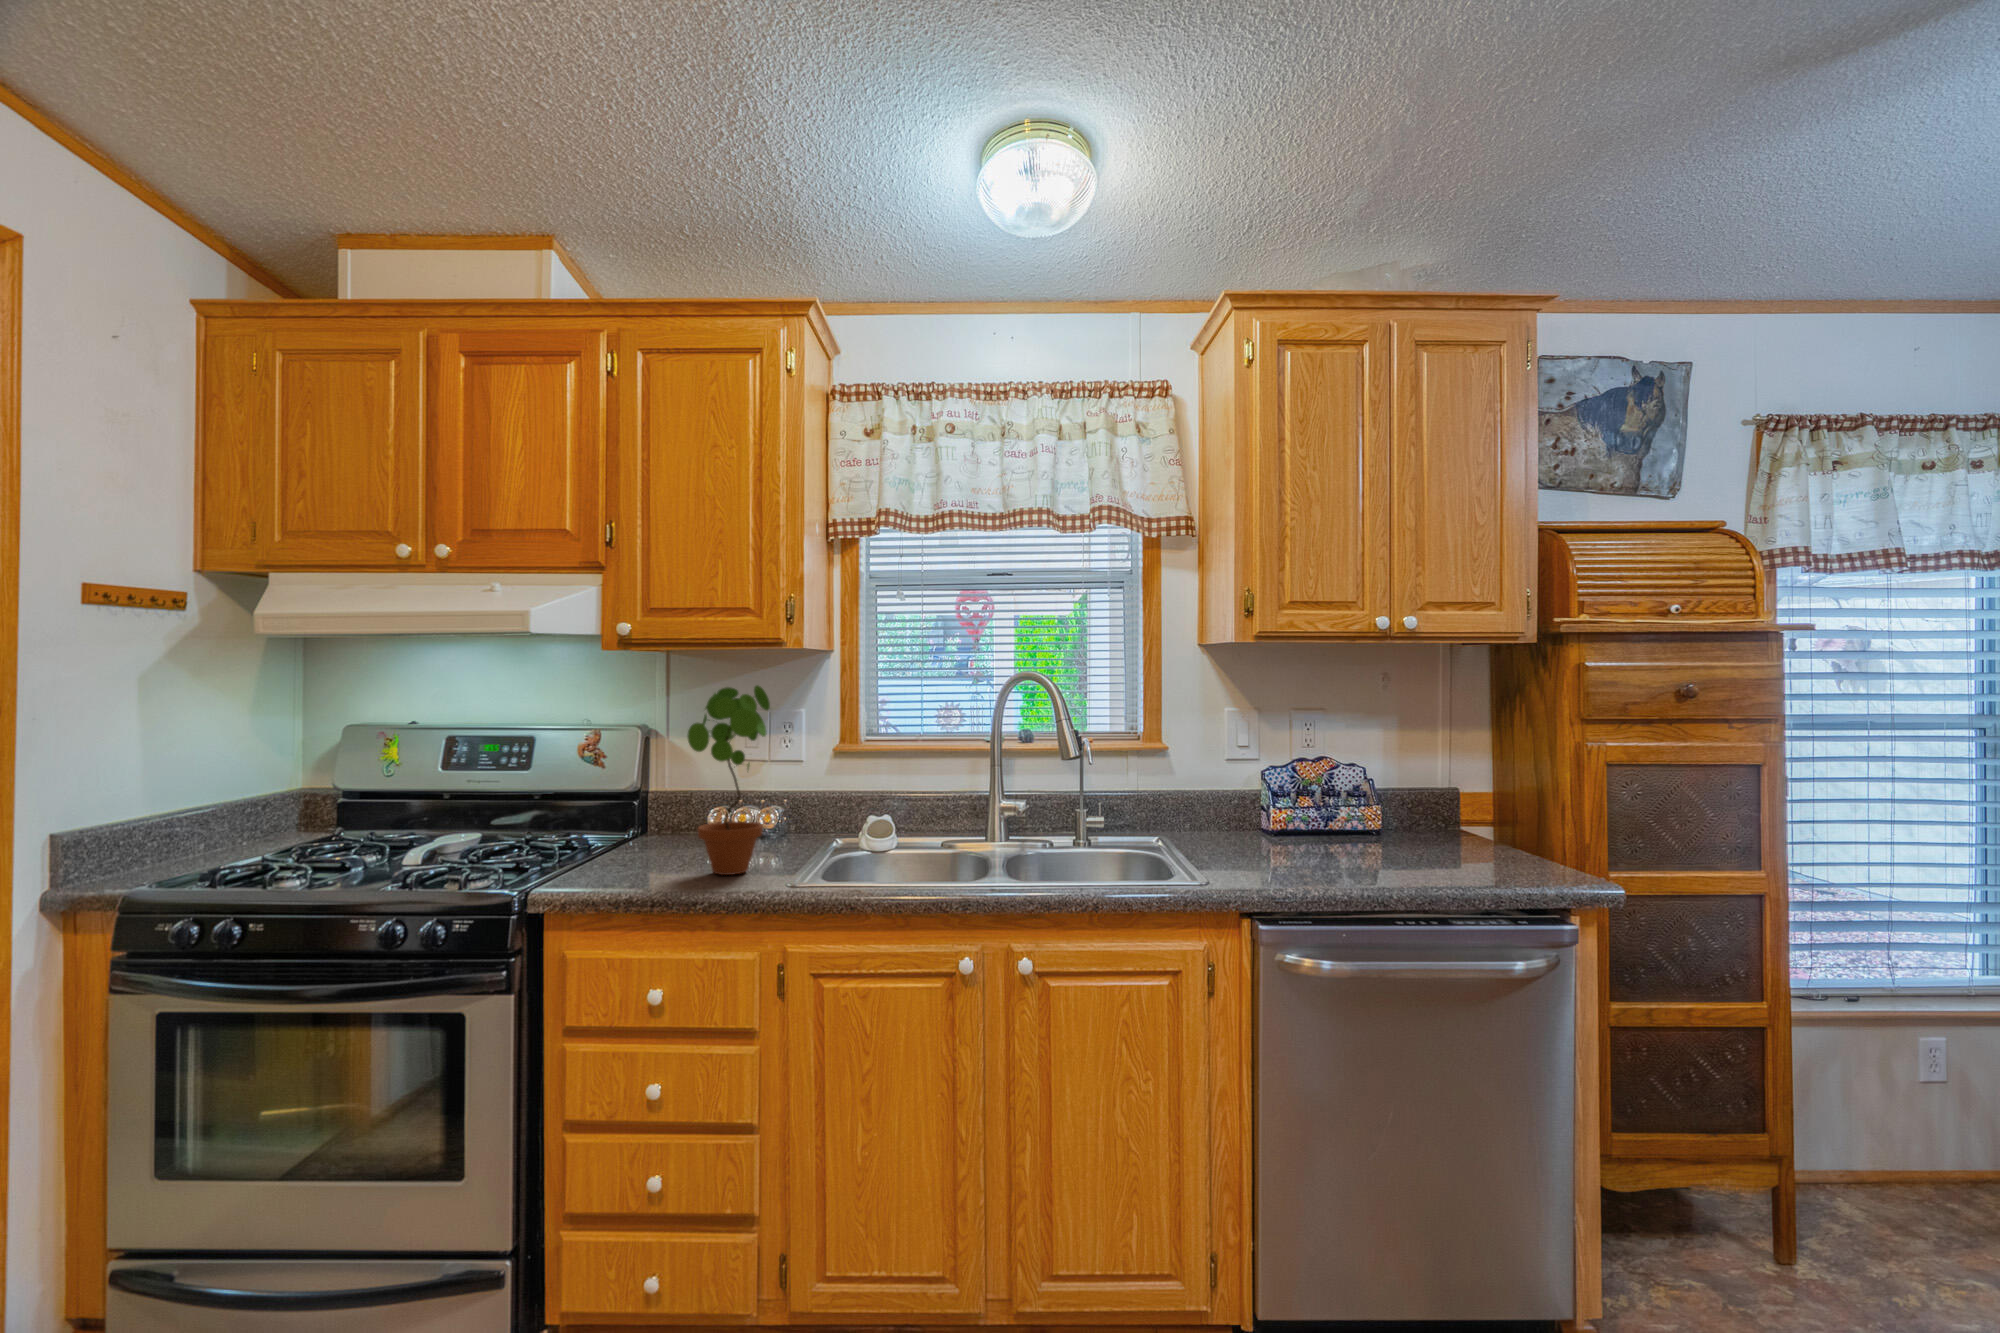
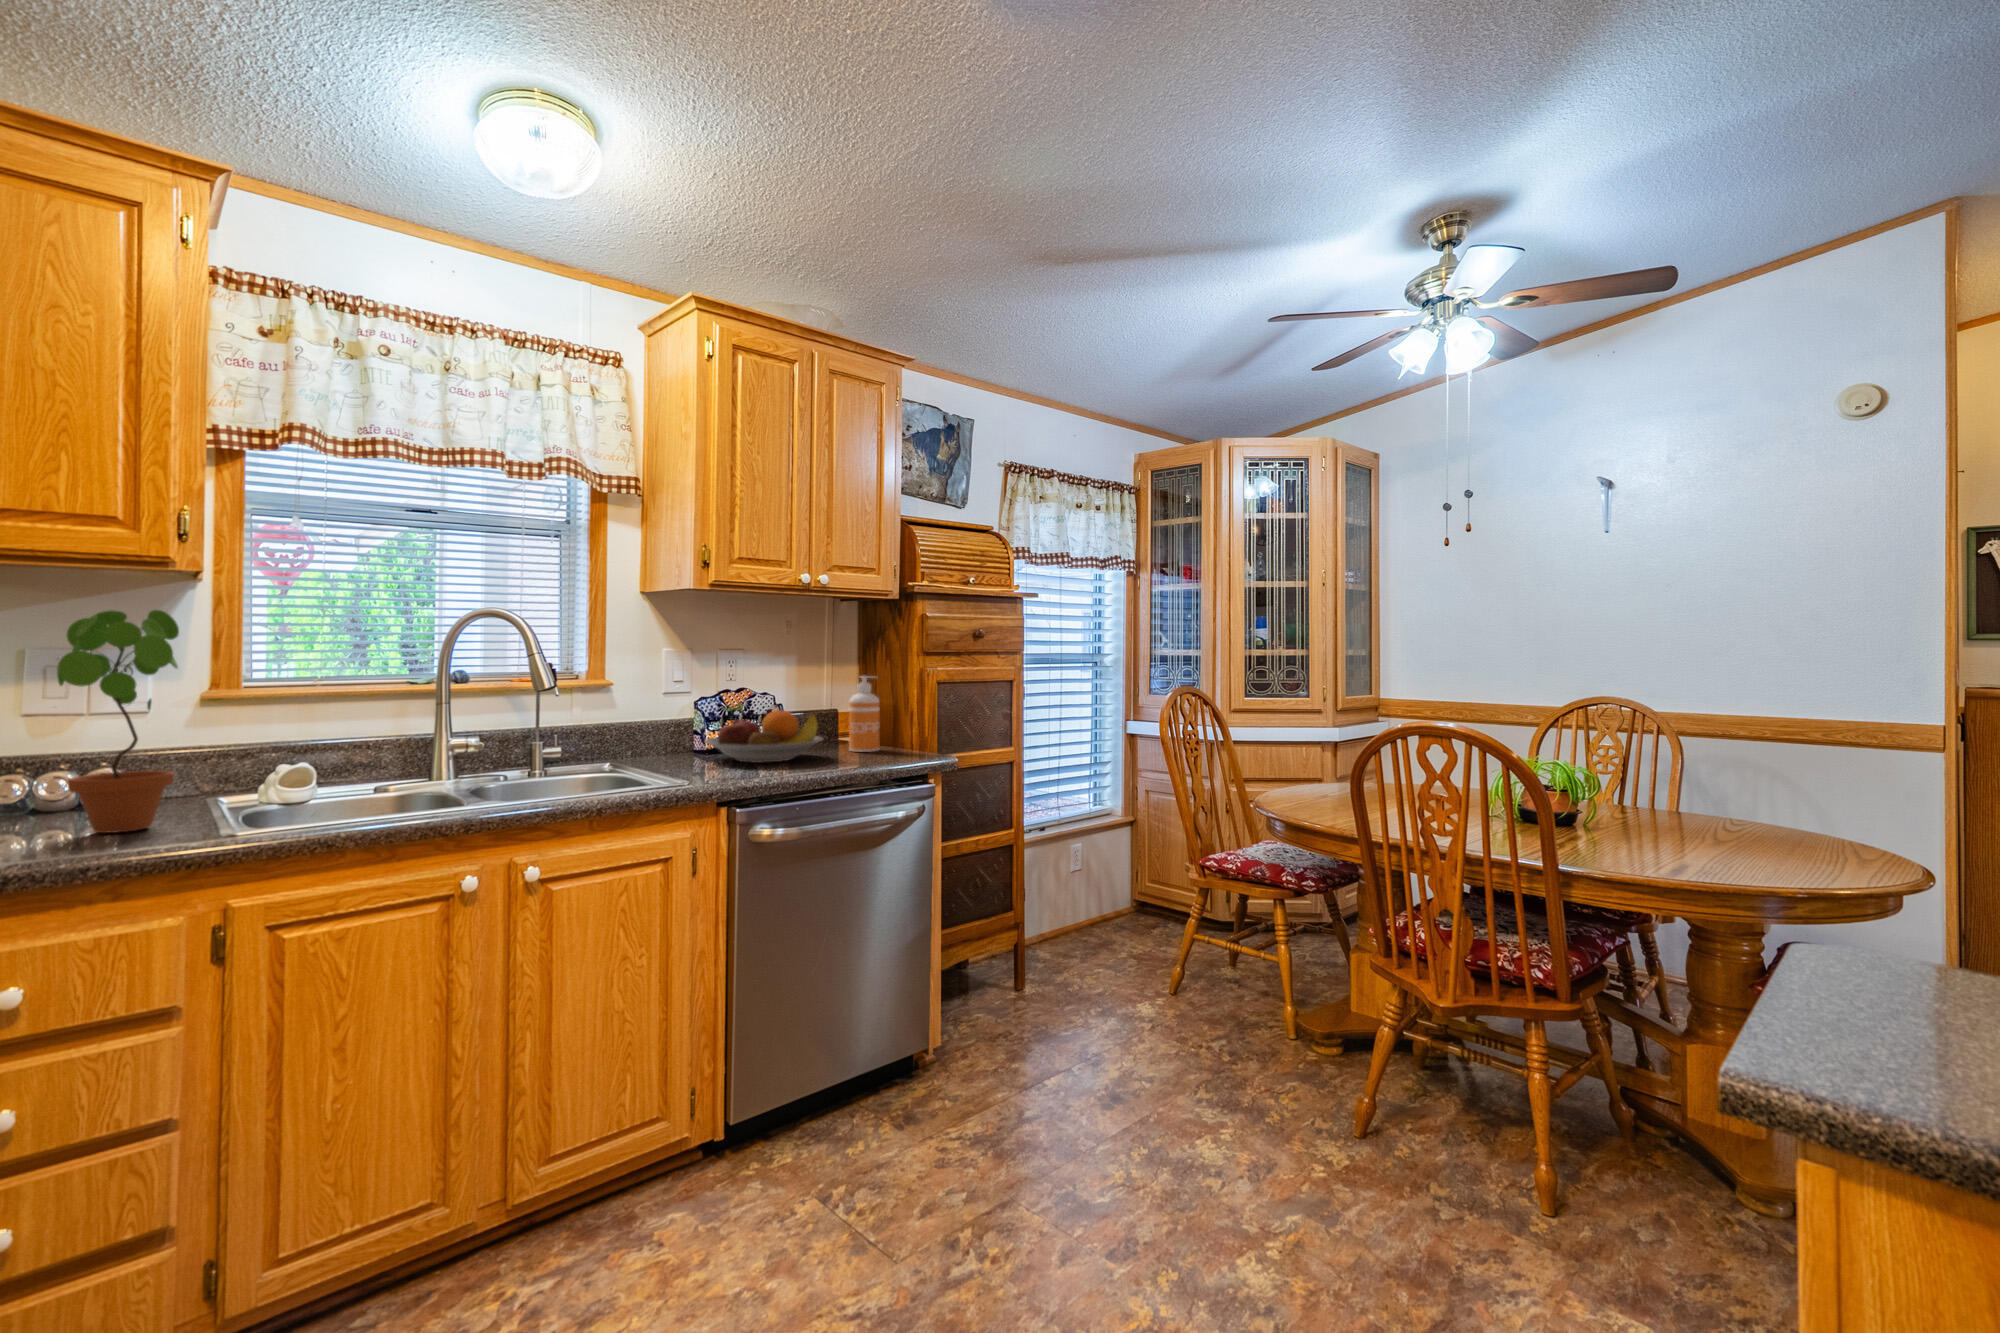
soap dispenser: none [1459,748,1507,857] -> present [849,676,880,752]
fruit bowl: none [1254,792,1412,861] -> present [705,710,824,763]

